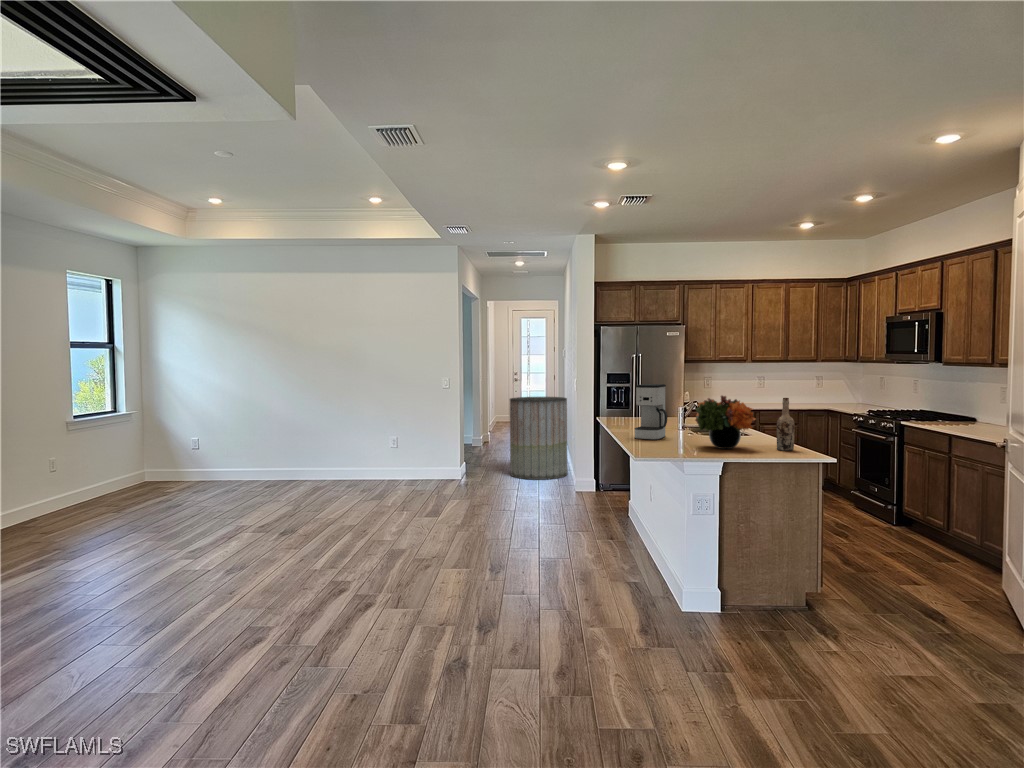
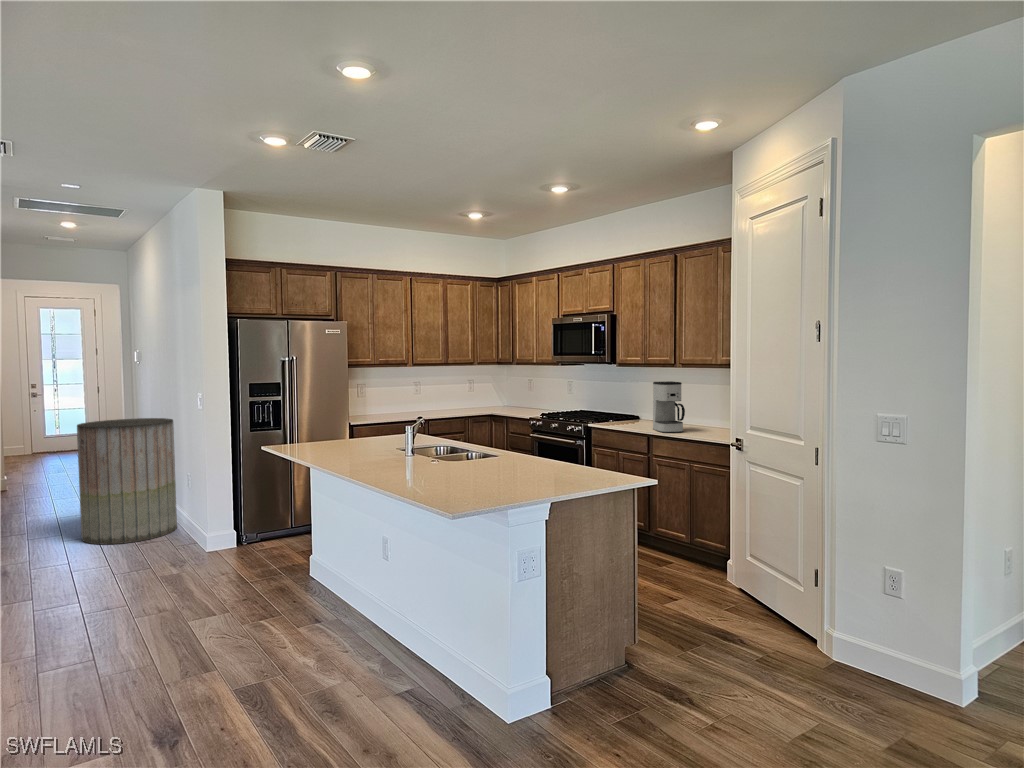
coffee maker: present [635,384,667,440] -> present [653,381,685,433]
flower arrangement: present [695,396,755,449] -> none [482,410,560,481]
wine bottle: present [777,398,794,451] -> none [575,409,595,475]

